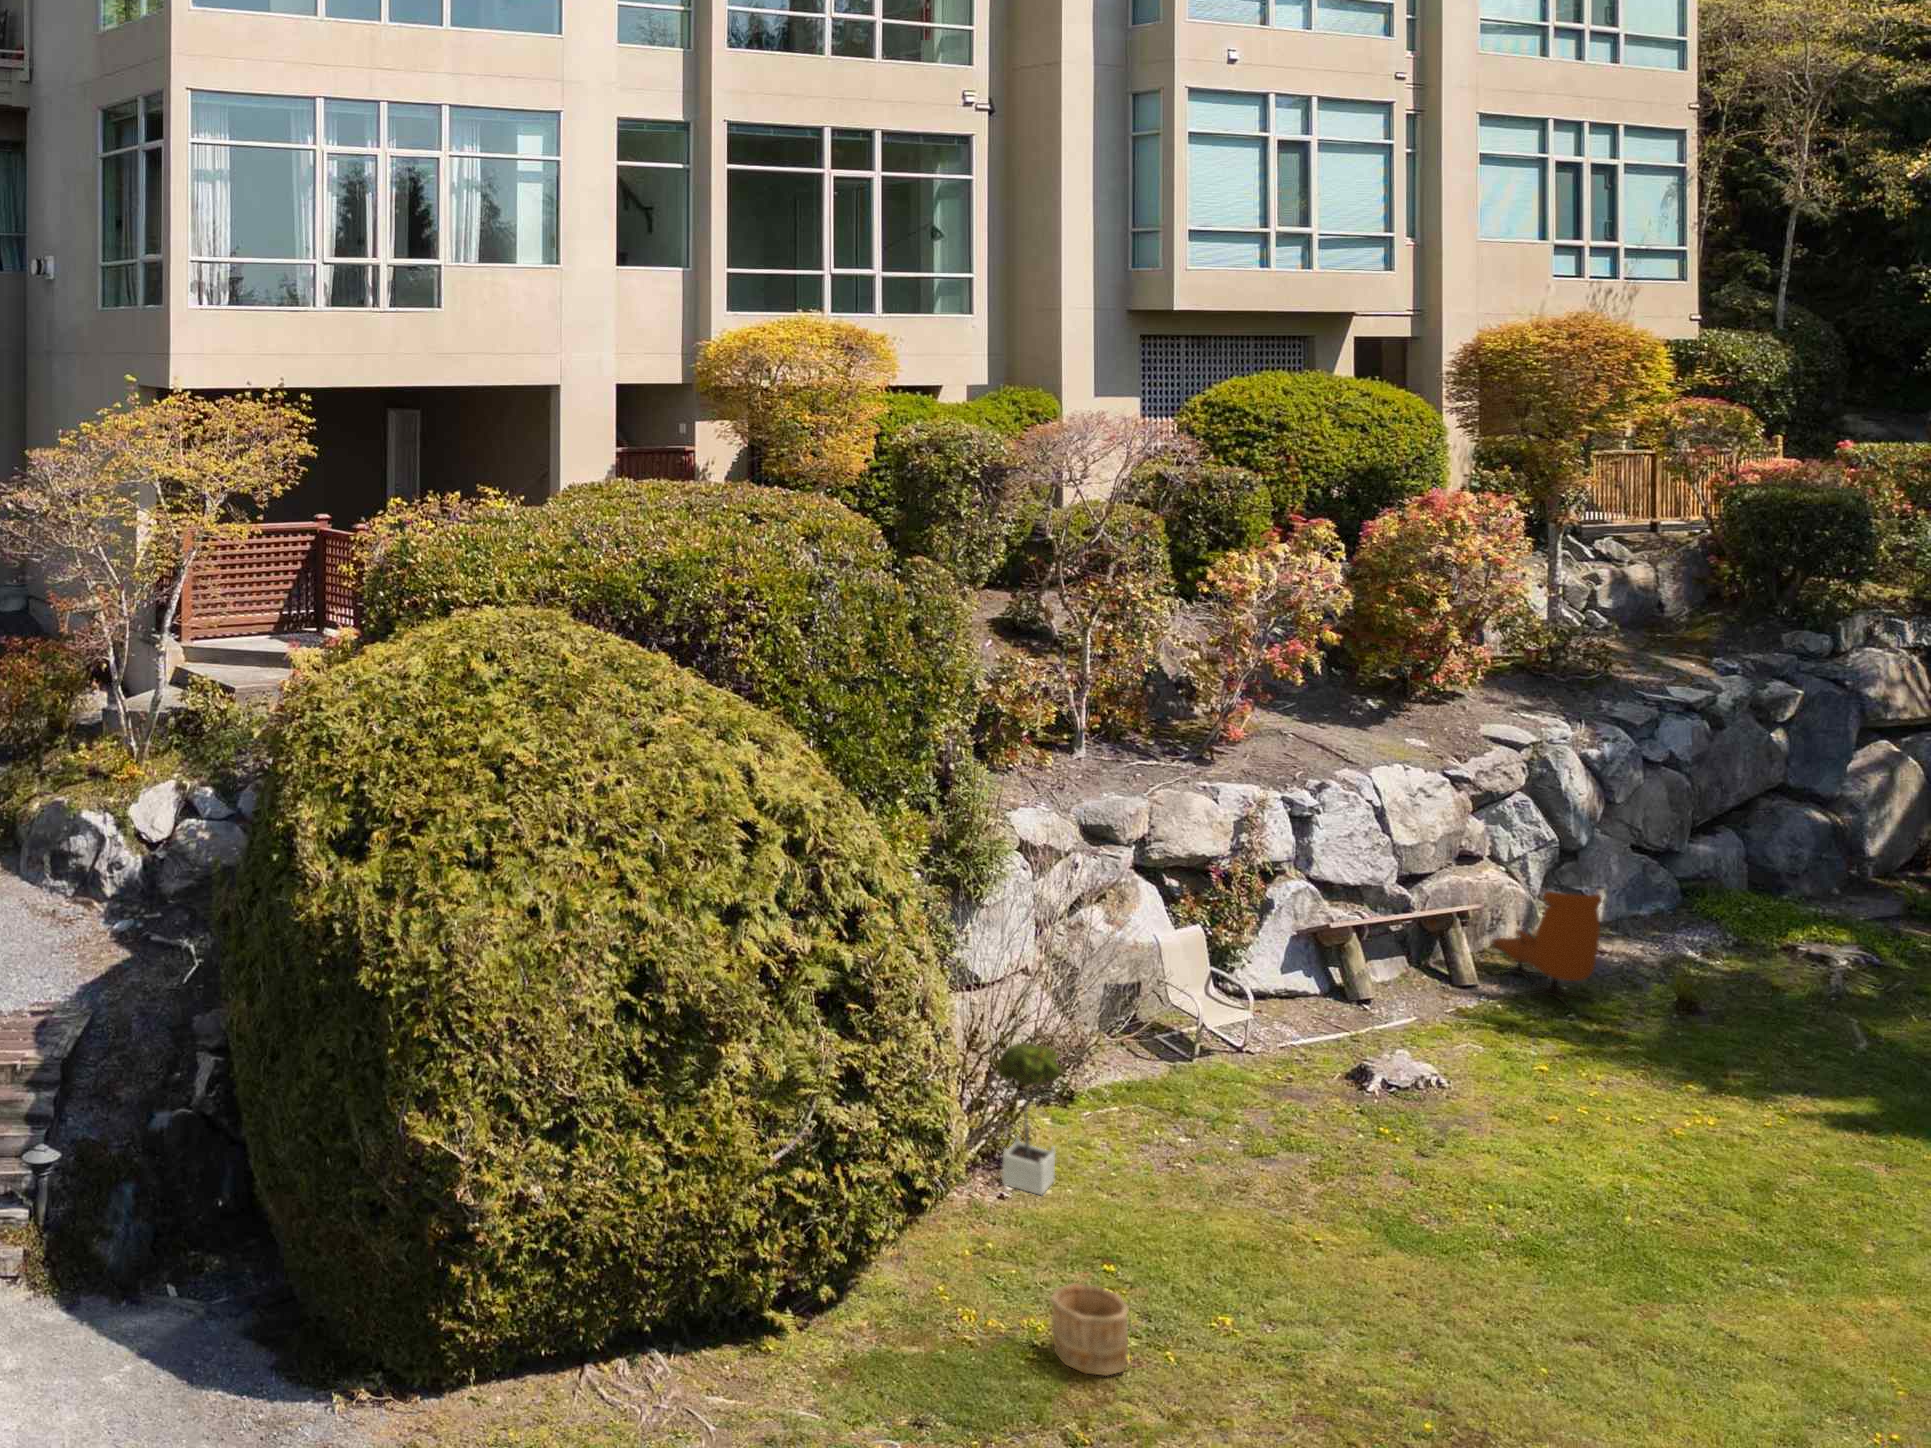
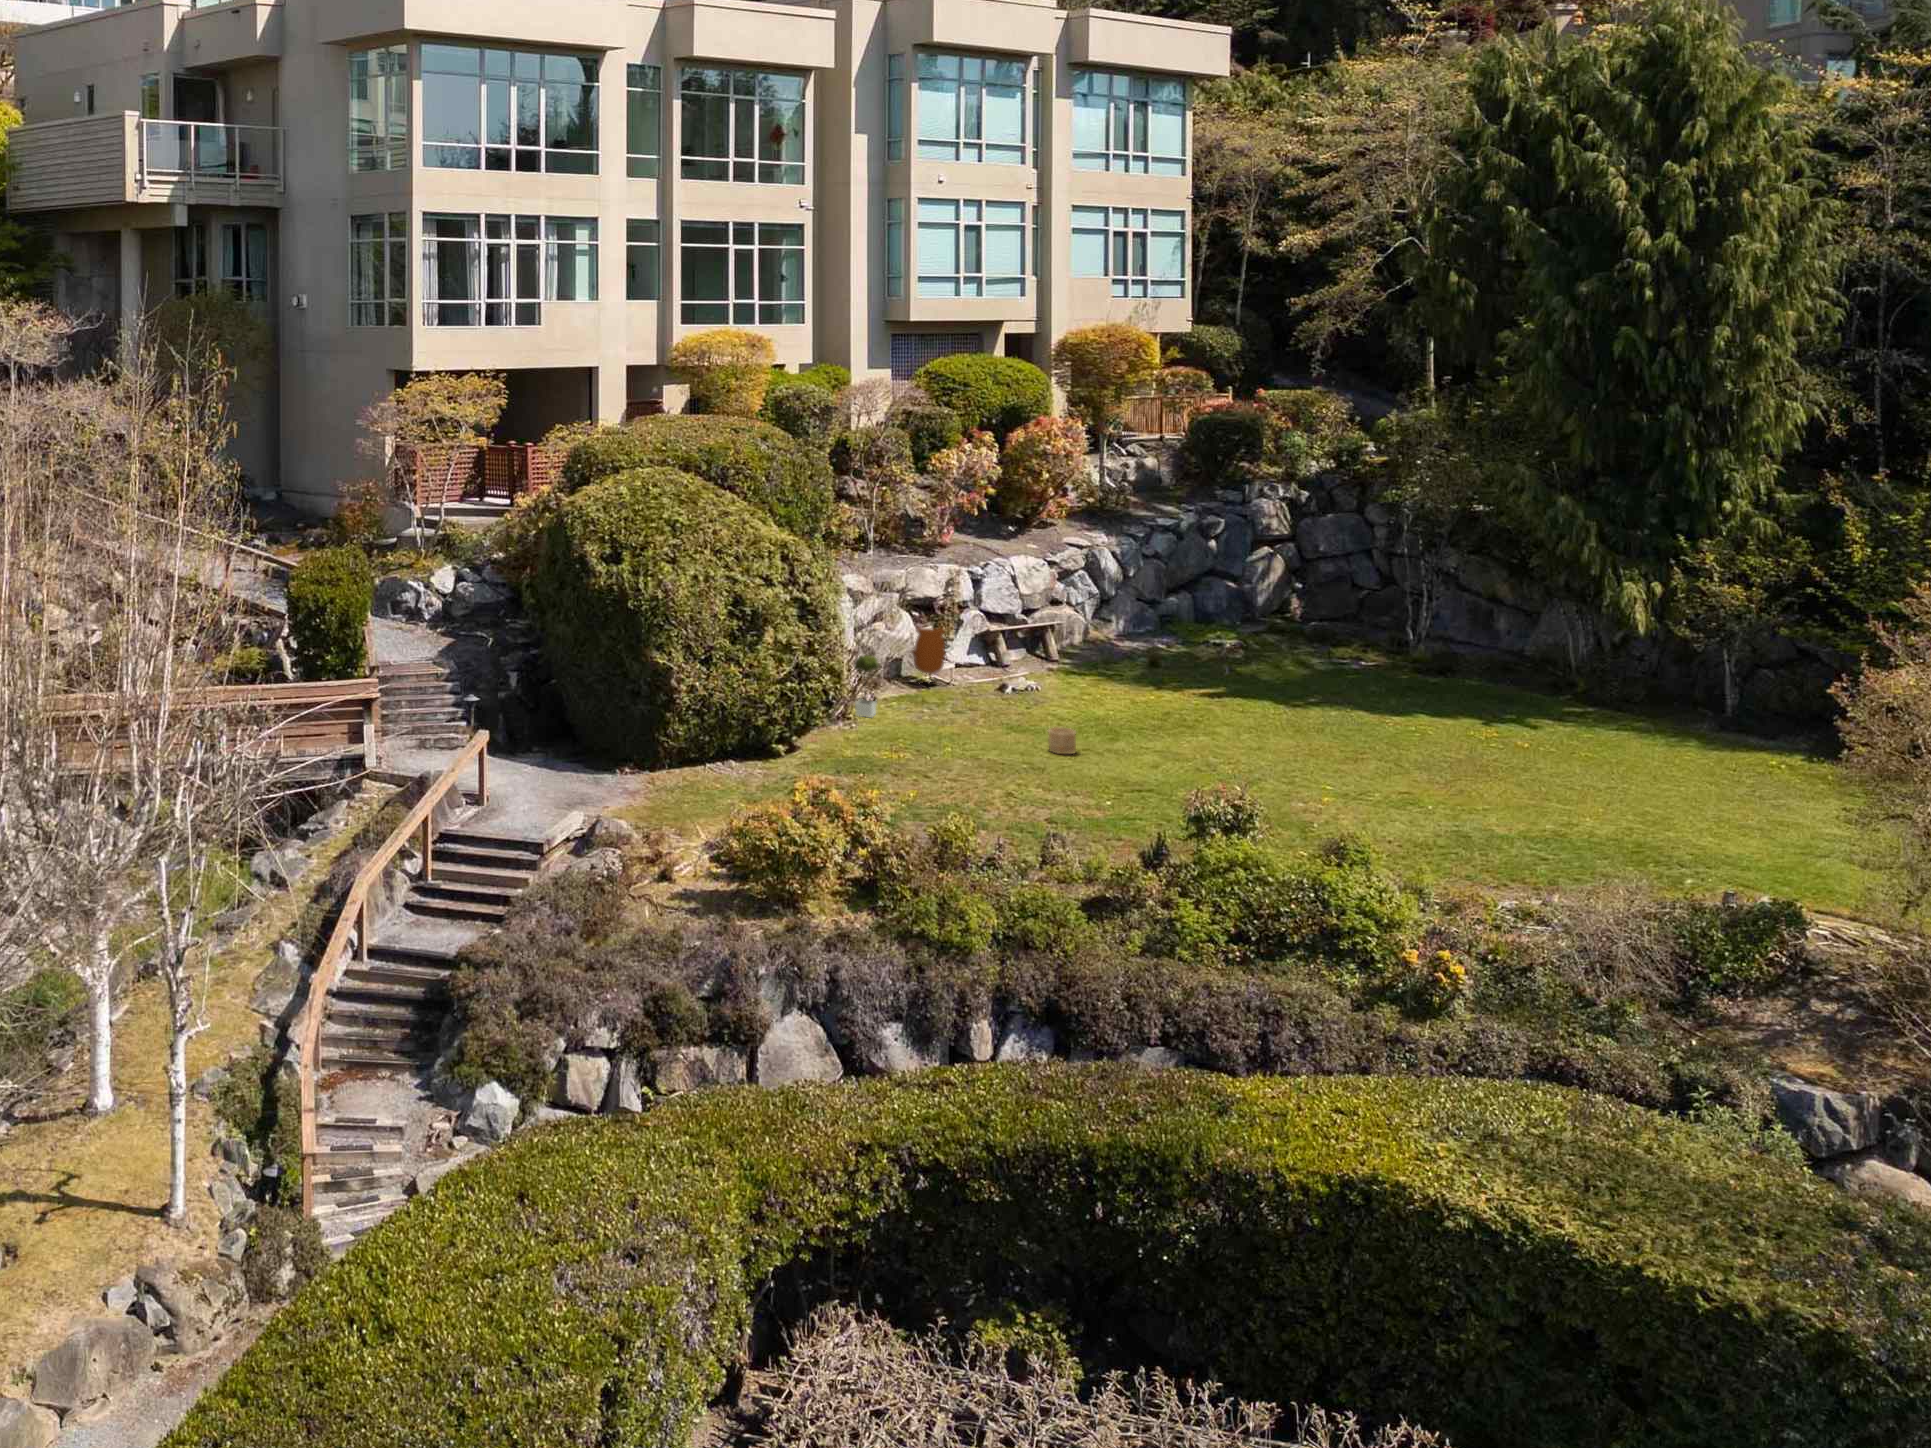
lounge chair: present [1493,891,1602,1011] -> present [911,627,946,687]
wooden bucket: present [1050,1283,1129,1375] -> present [1048,727,1076,754]

